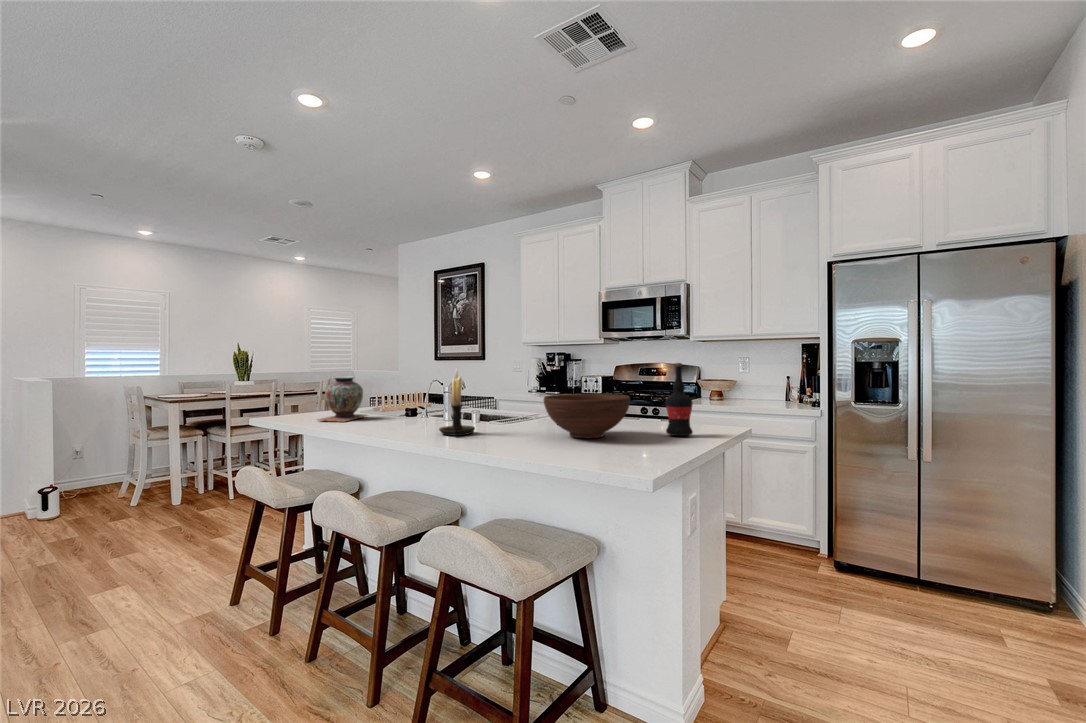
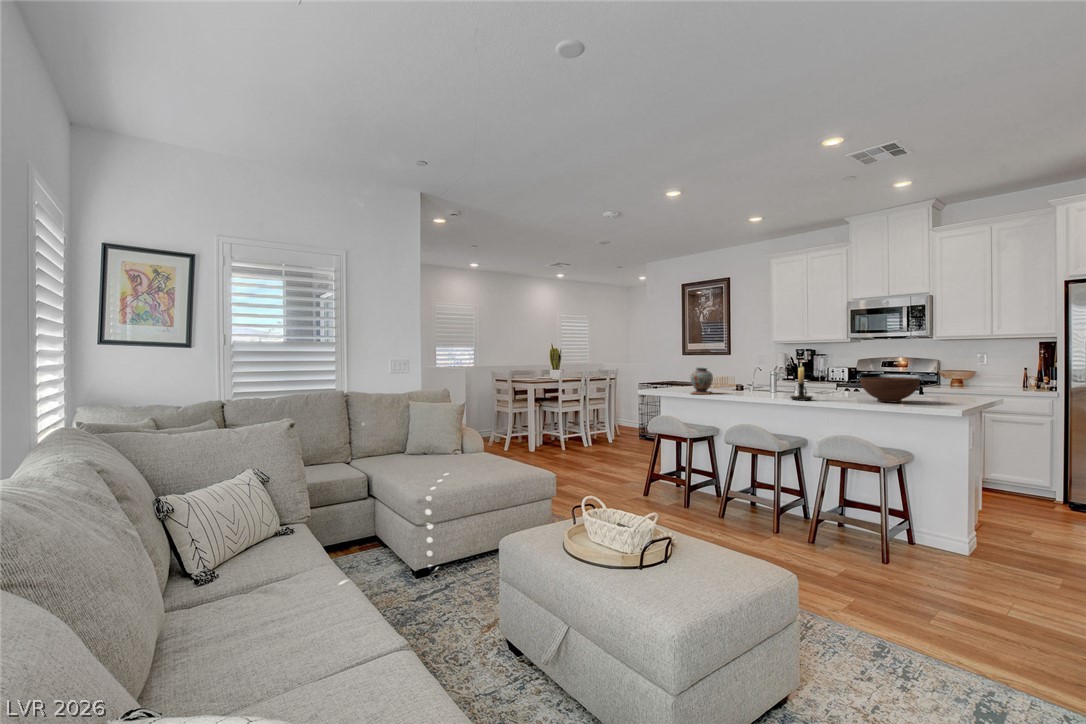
wine bottle: present [666,363,693,436] -> none [942,358,962,402]

